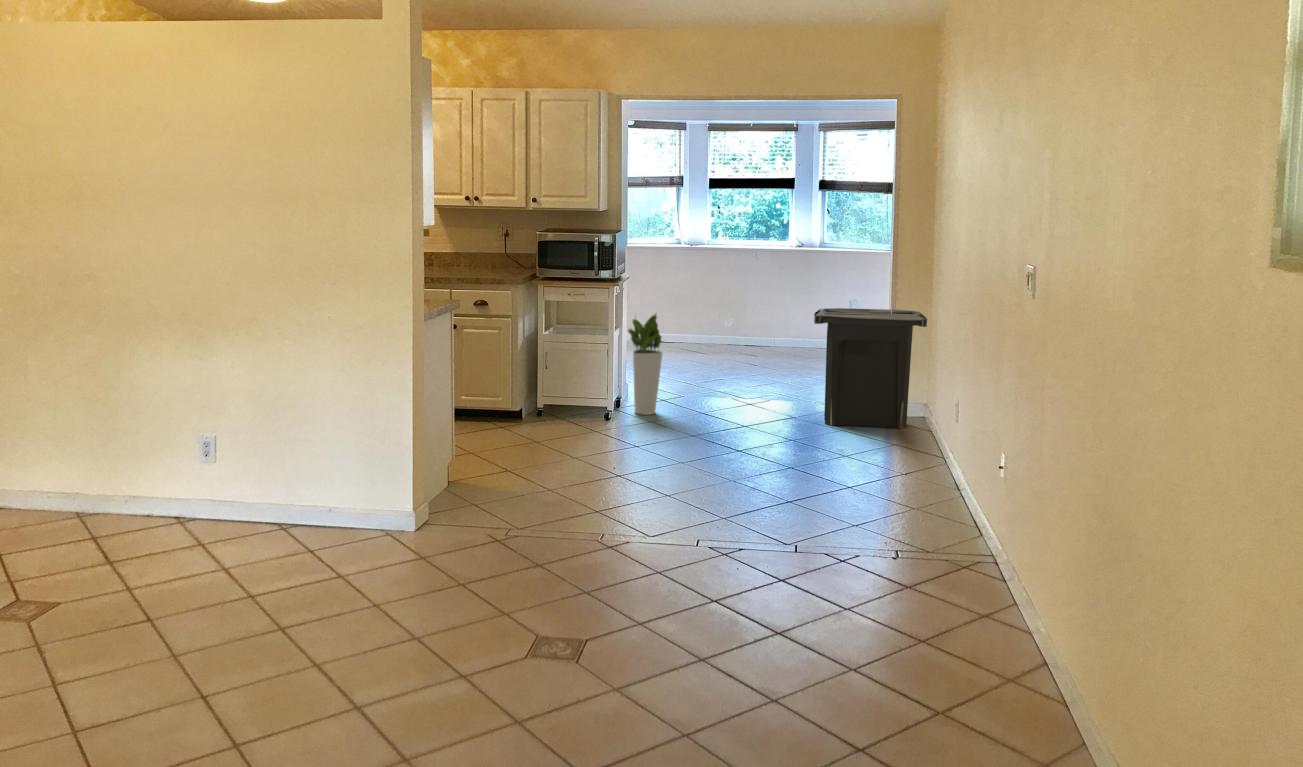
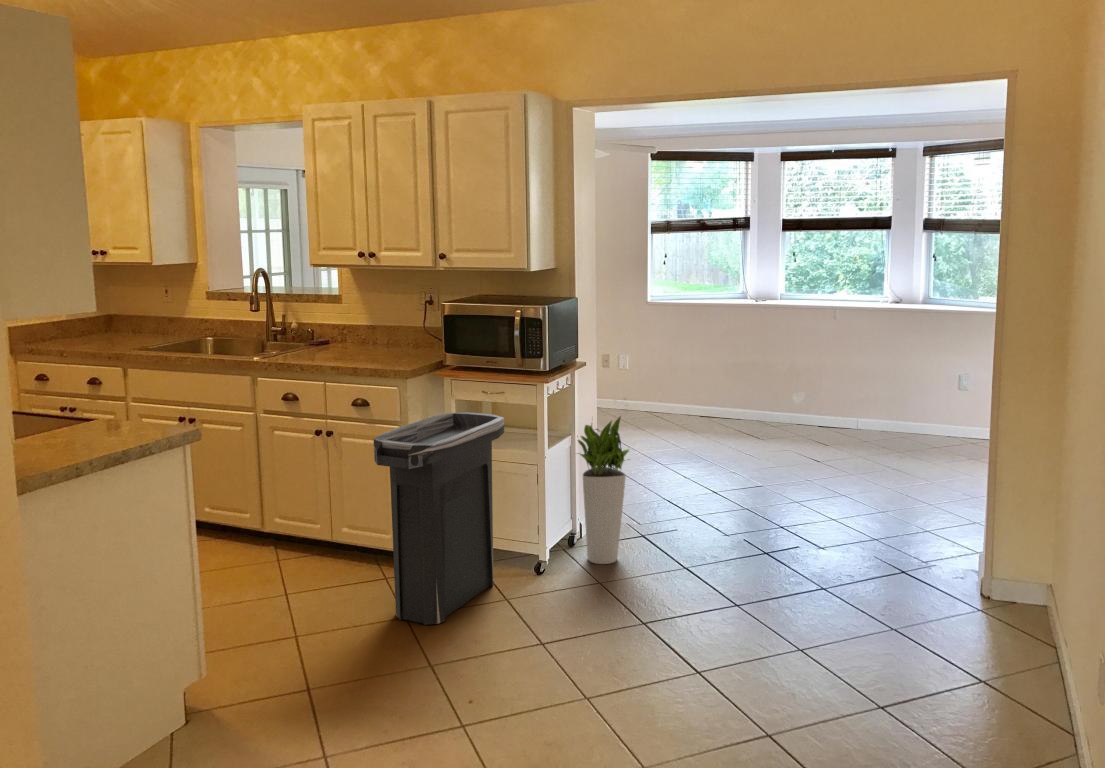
trash can: present [814,308,927,428] -> present [374,412,504,625]

